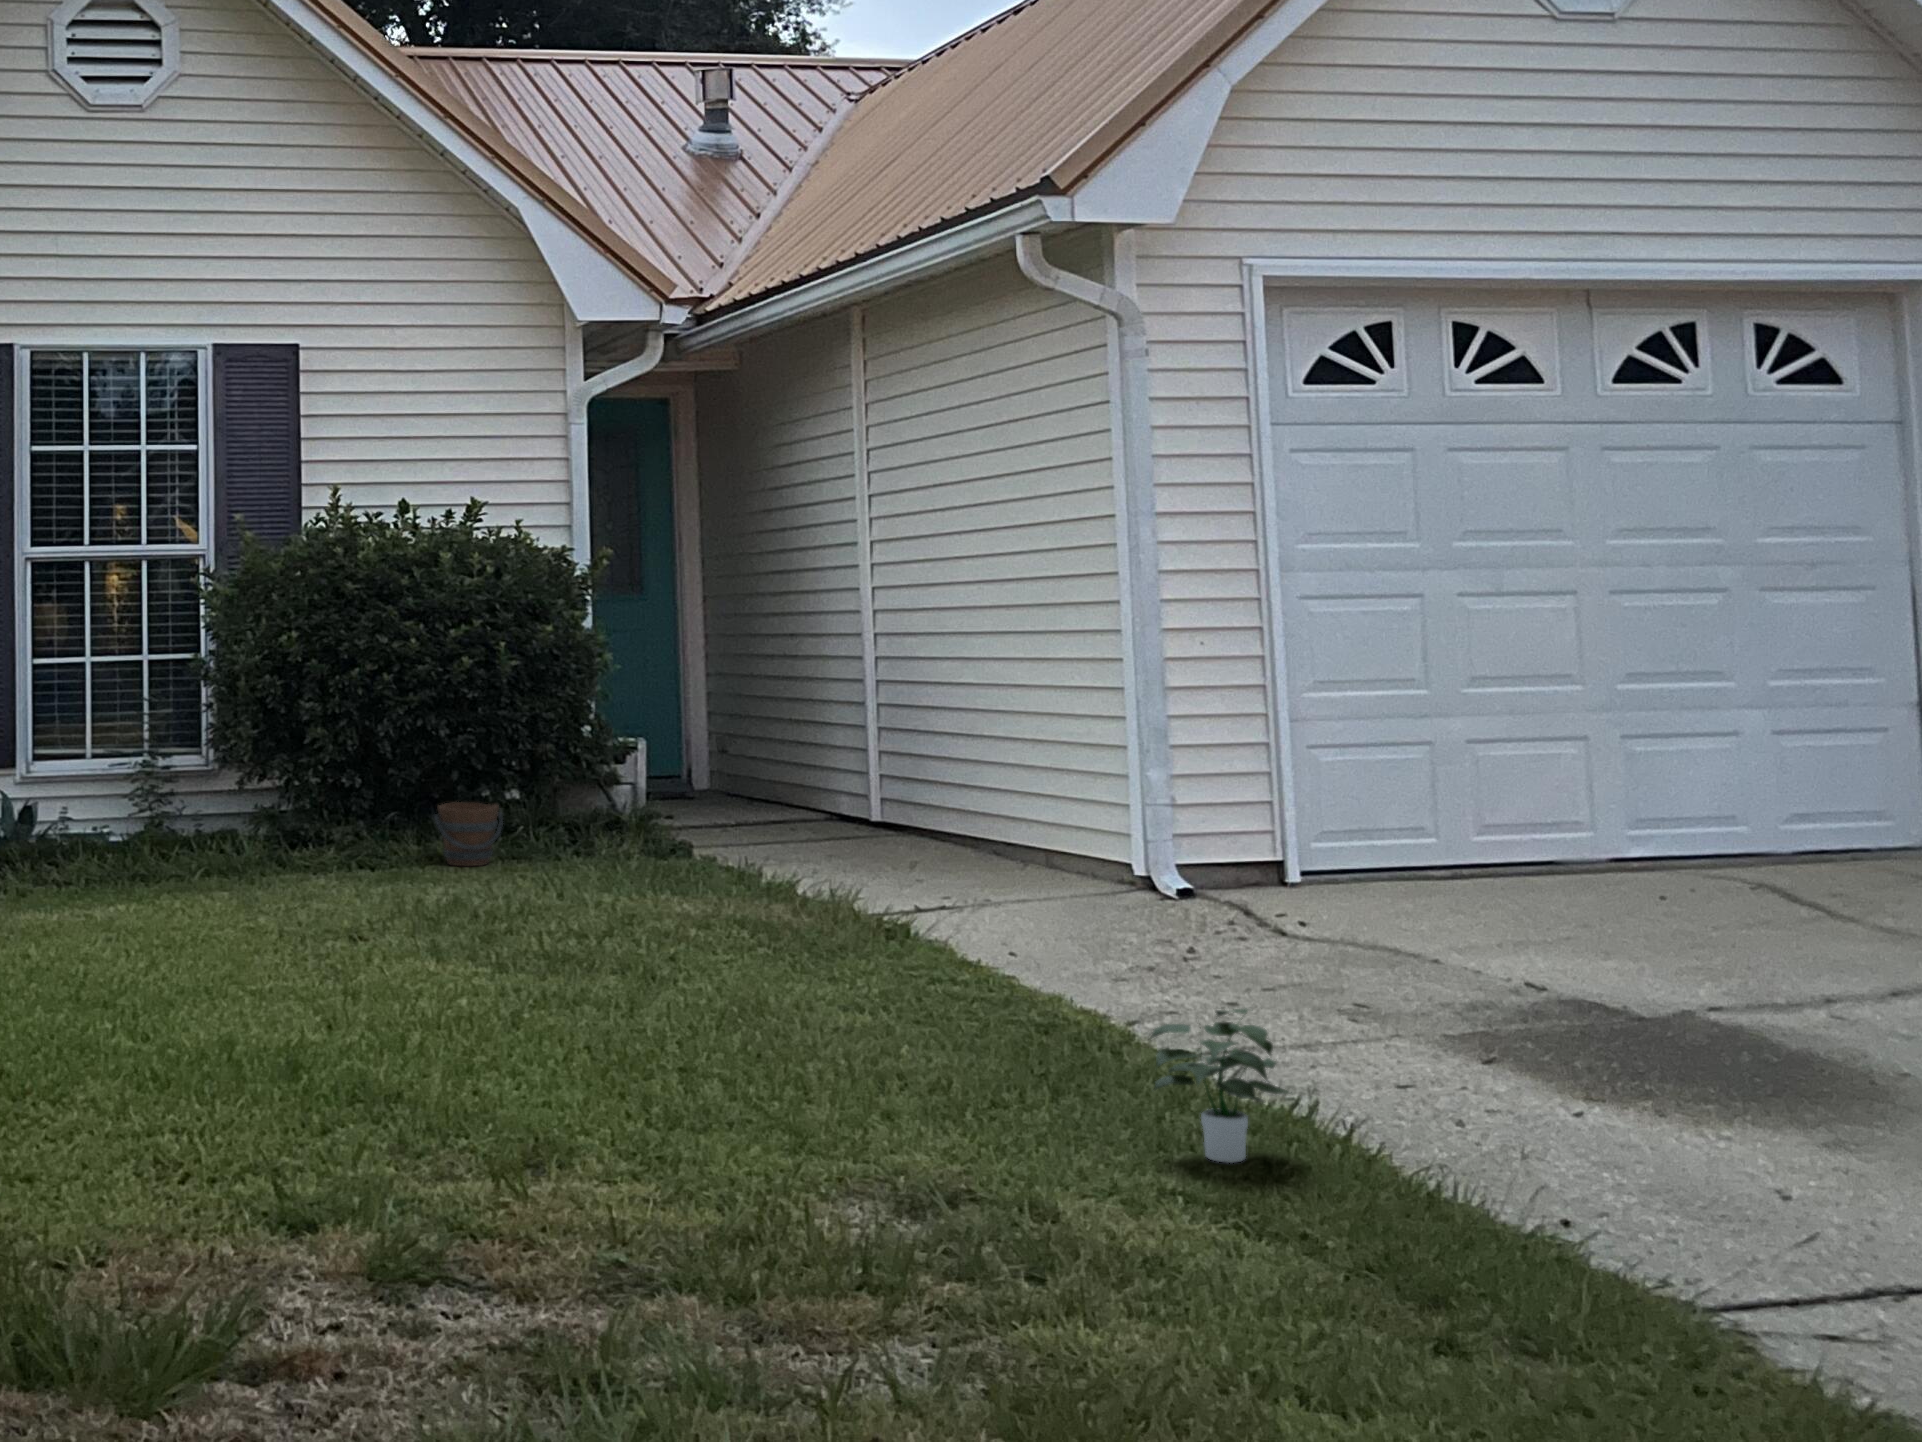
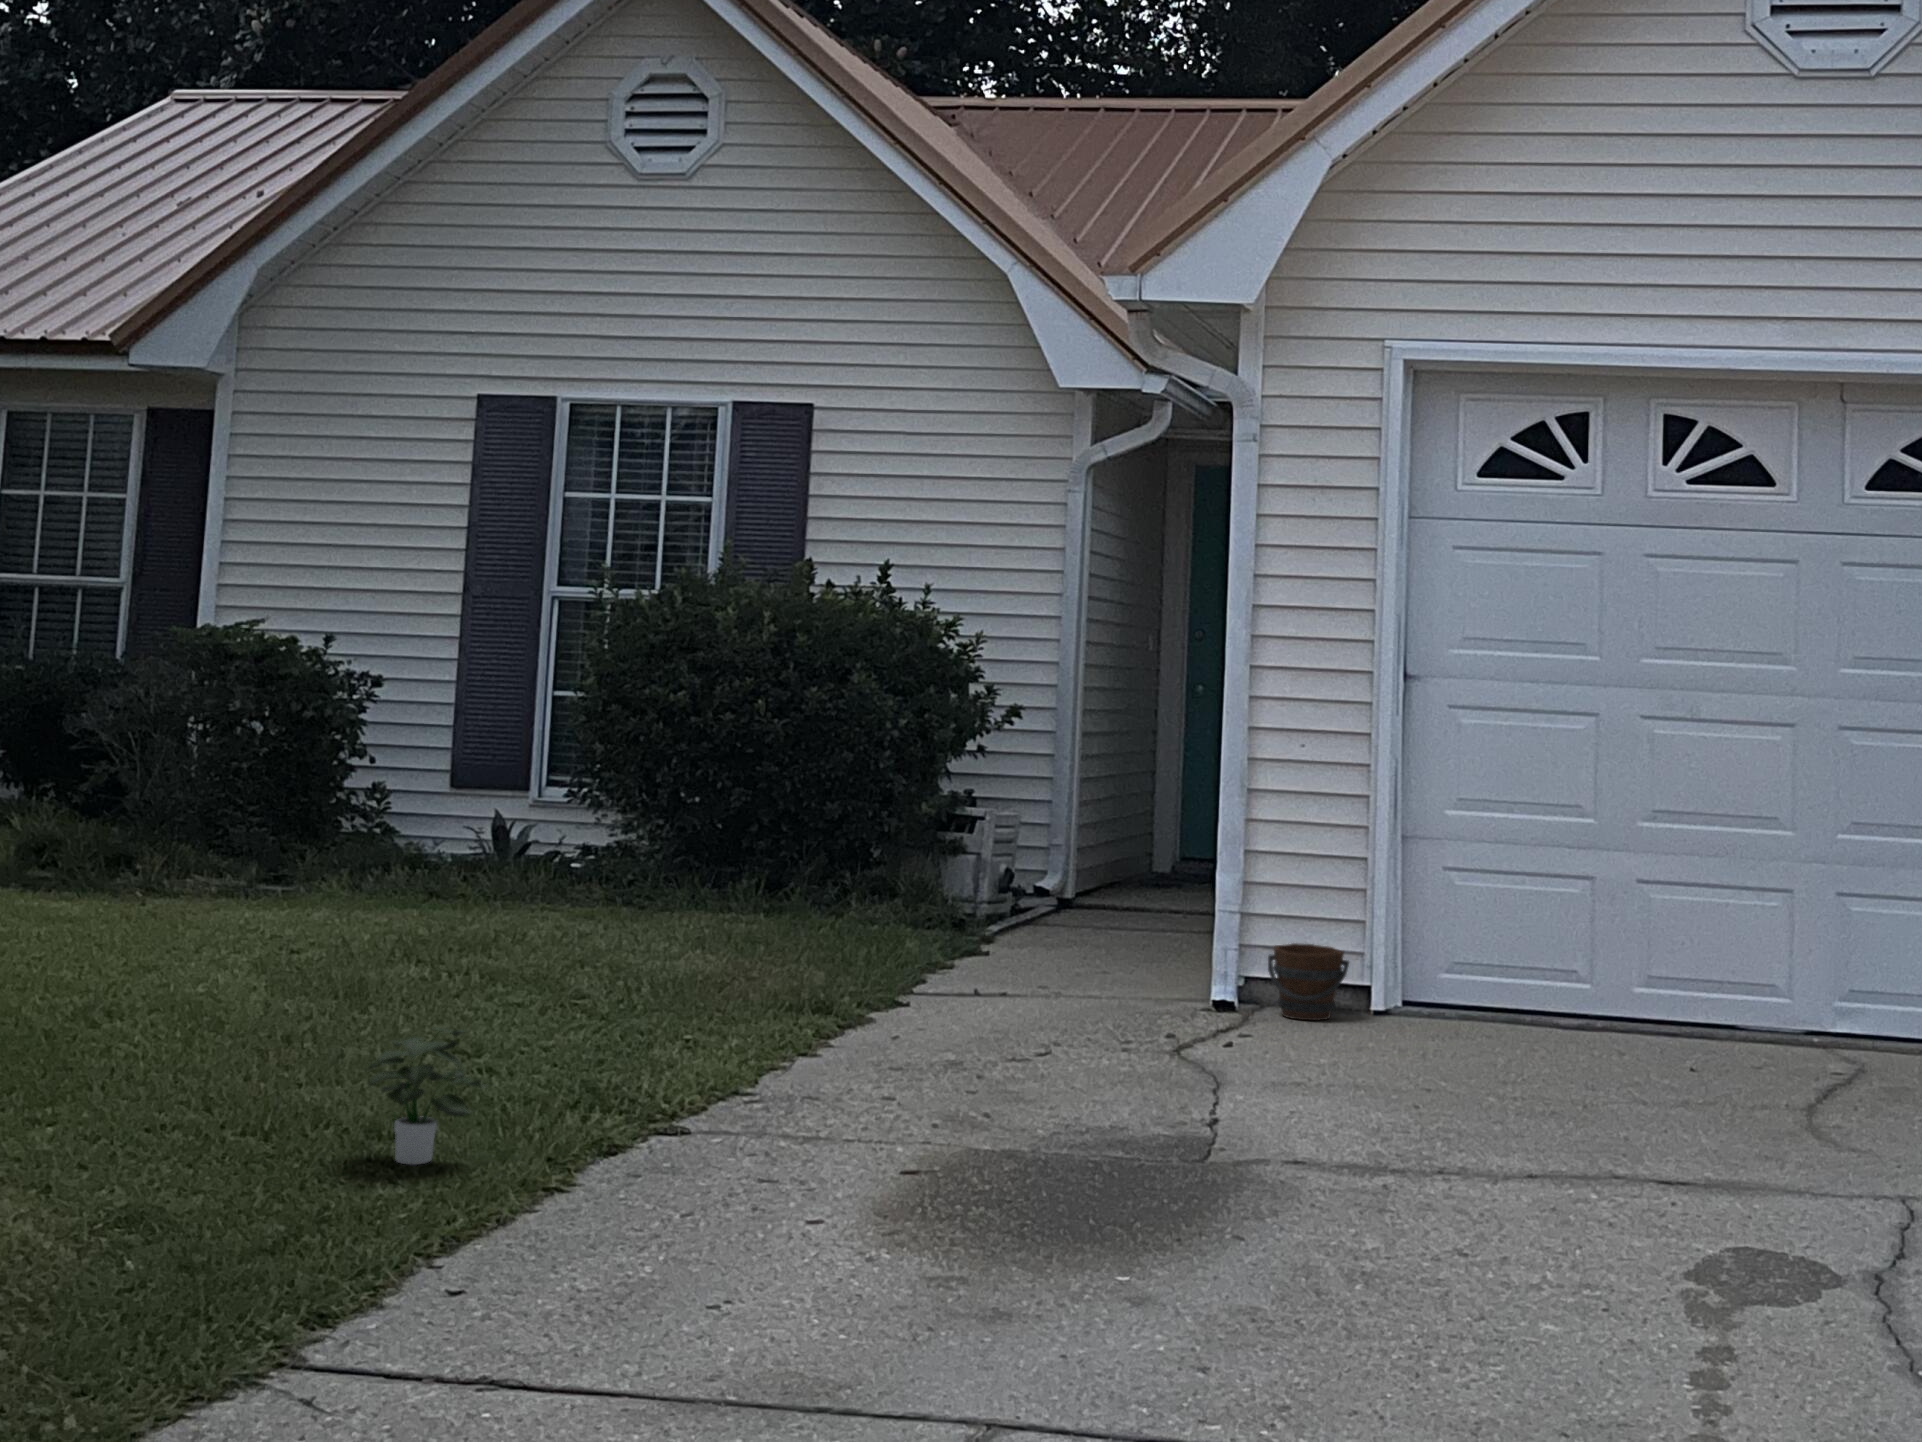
bucket: present [434,802,503,866] -> present [1268,943,1349,1020]

